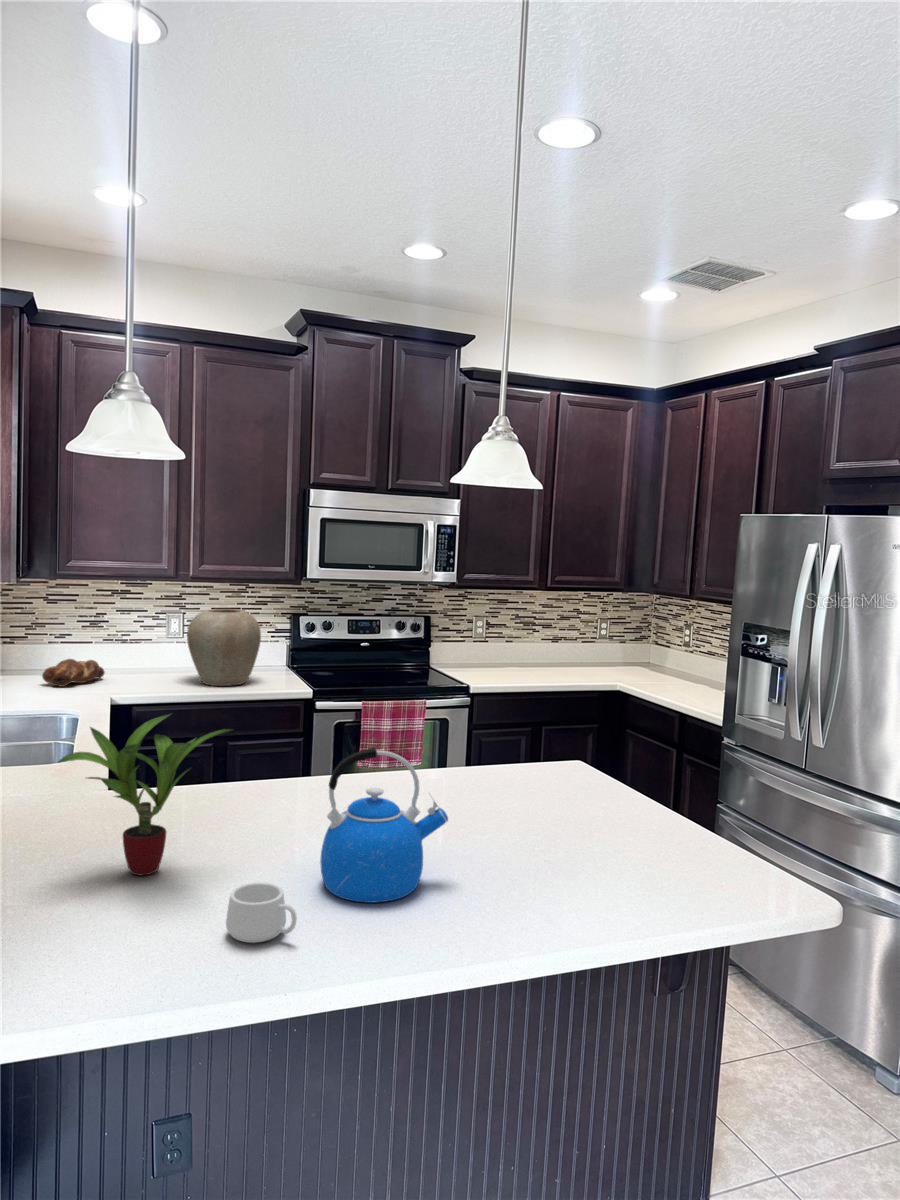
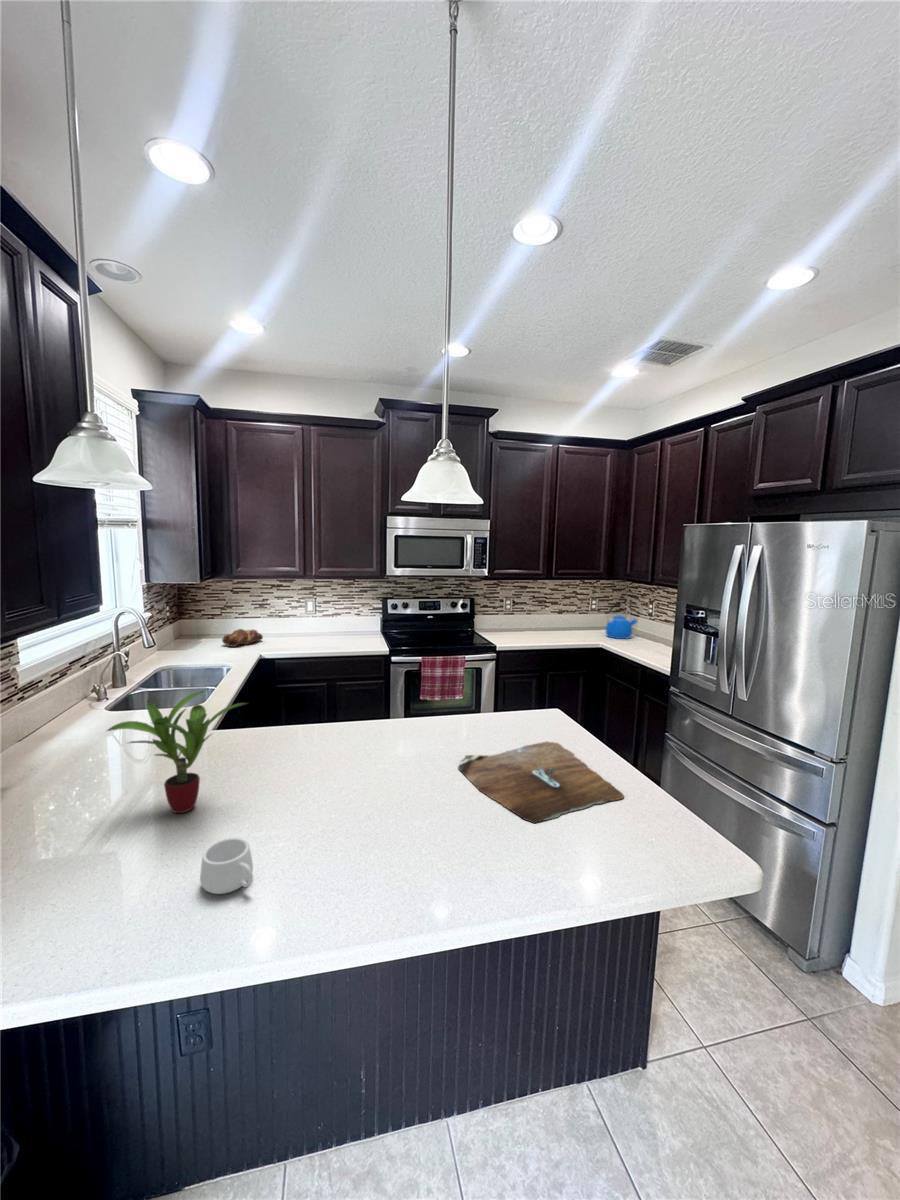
vase: present [187,609,261,686] -> none [311,596,358,646]
kettle: present [320,748,448,903] -> present [606,603,637,639]
cutting board: none [482,795,695,873] -> present [458,741,624,823]

